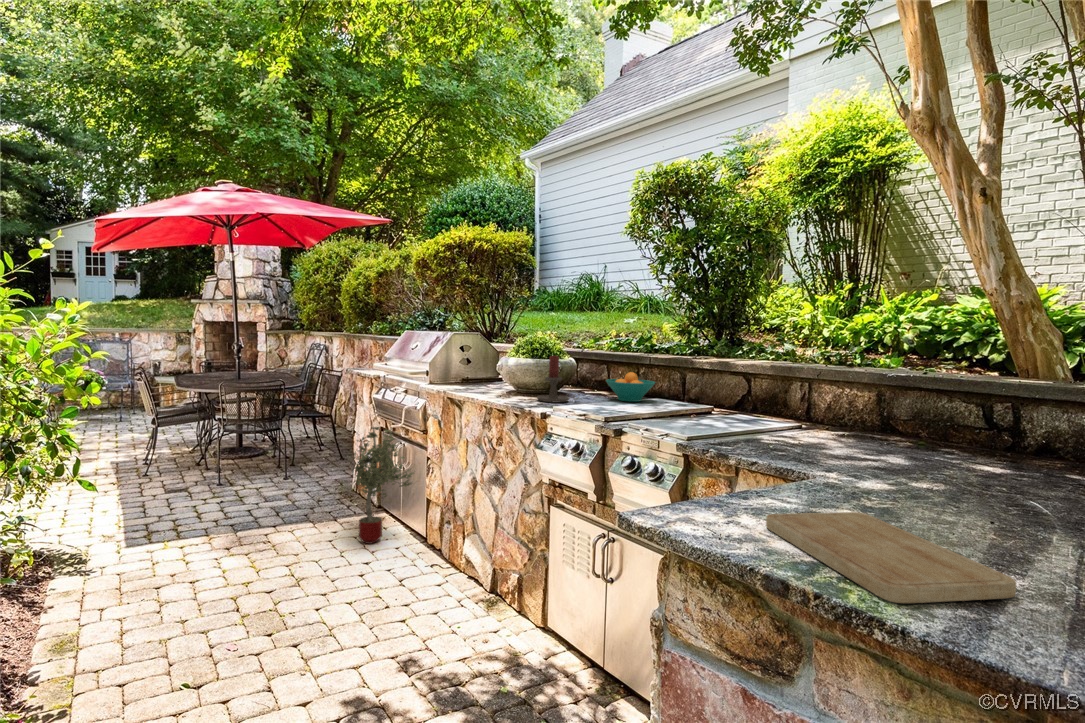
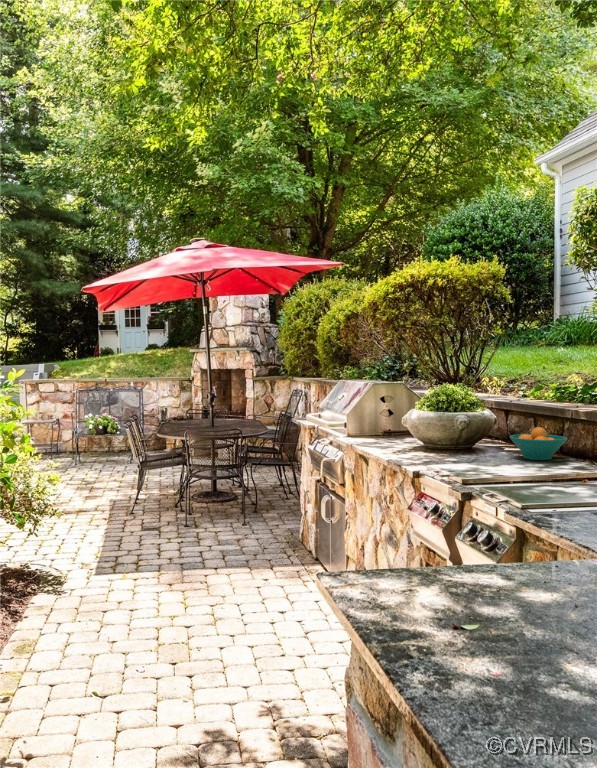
candle holder: present [537,356,579,403] -> none [428,409,473,459]
potted tree: present [353,427,414,544] -> none [272,477,337,594]
cutting board: present [766,512,1016,603] -> none [421,580,566,673]

